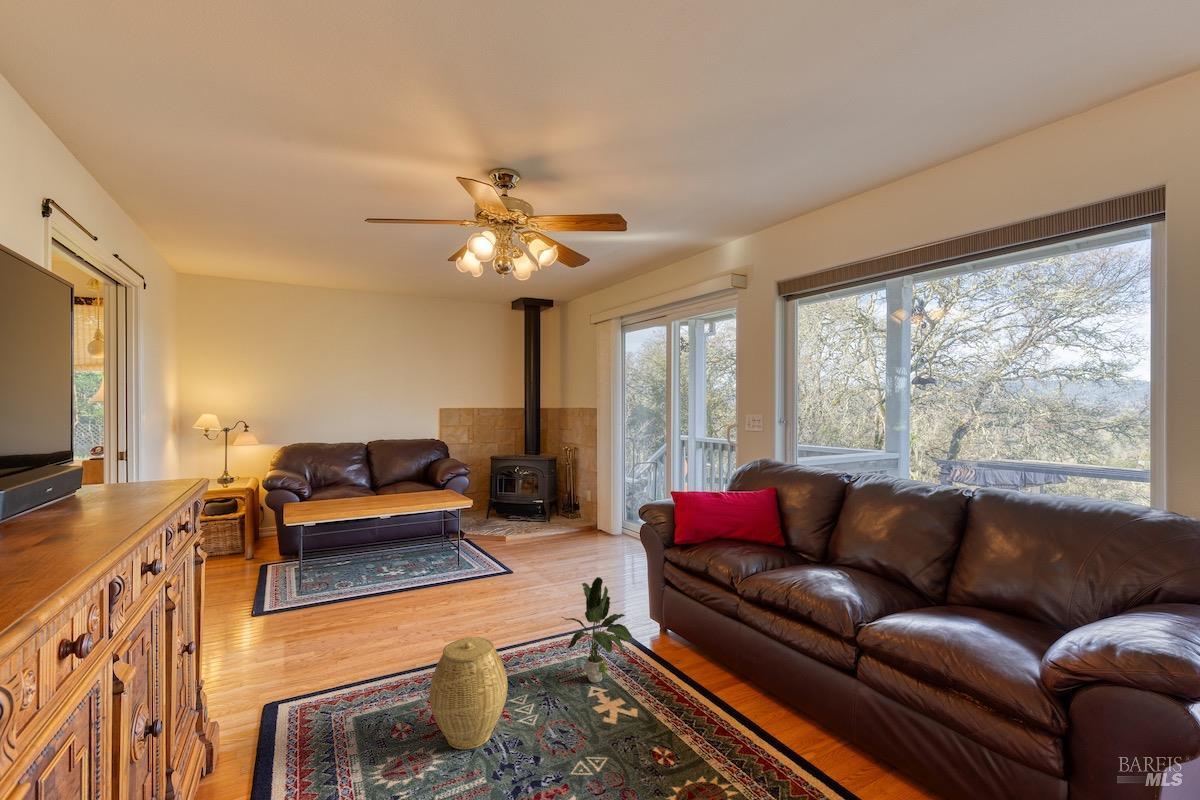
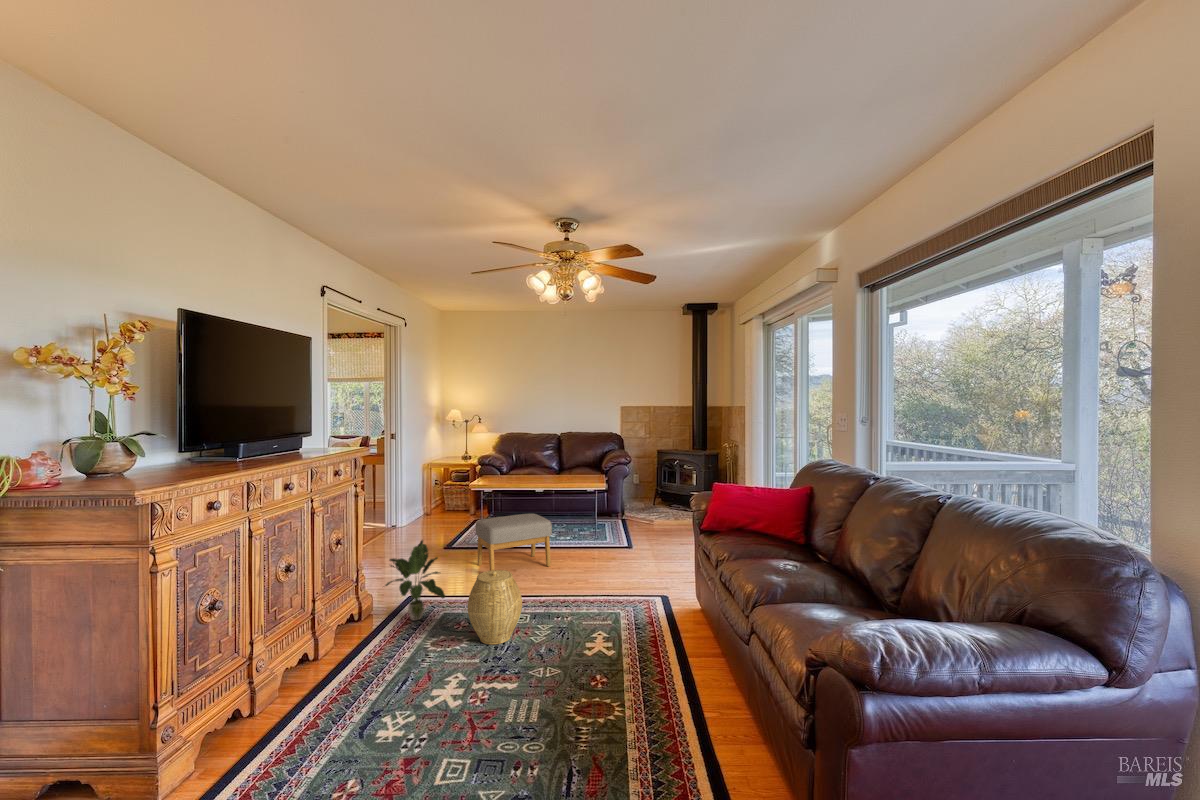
footstool: none [332,550,444,647] -> present [476,513,552,571]
potted plant: present [562,577,633,683] -> present [385,540,445,620]

